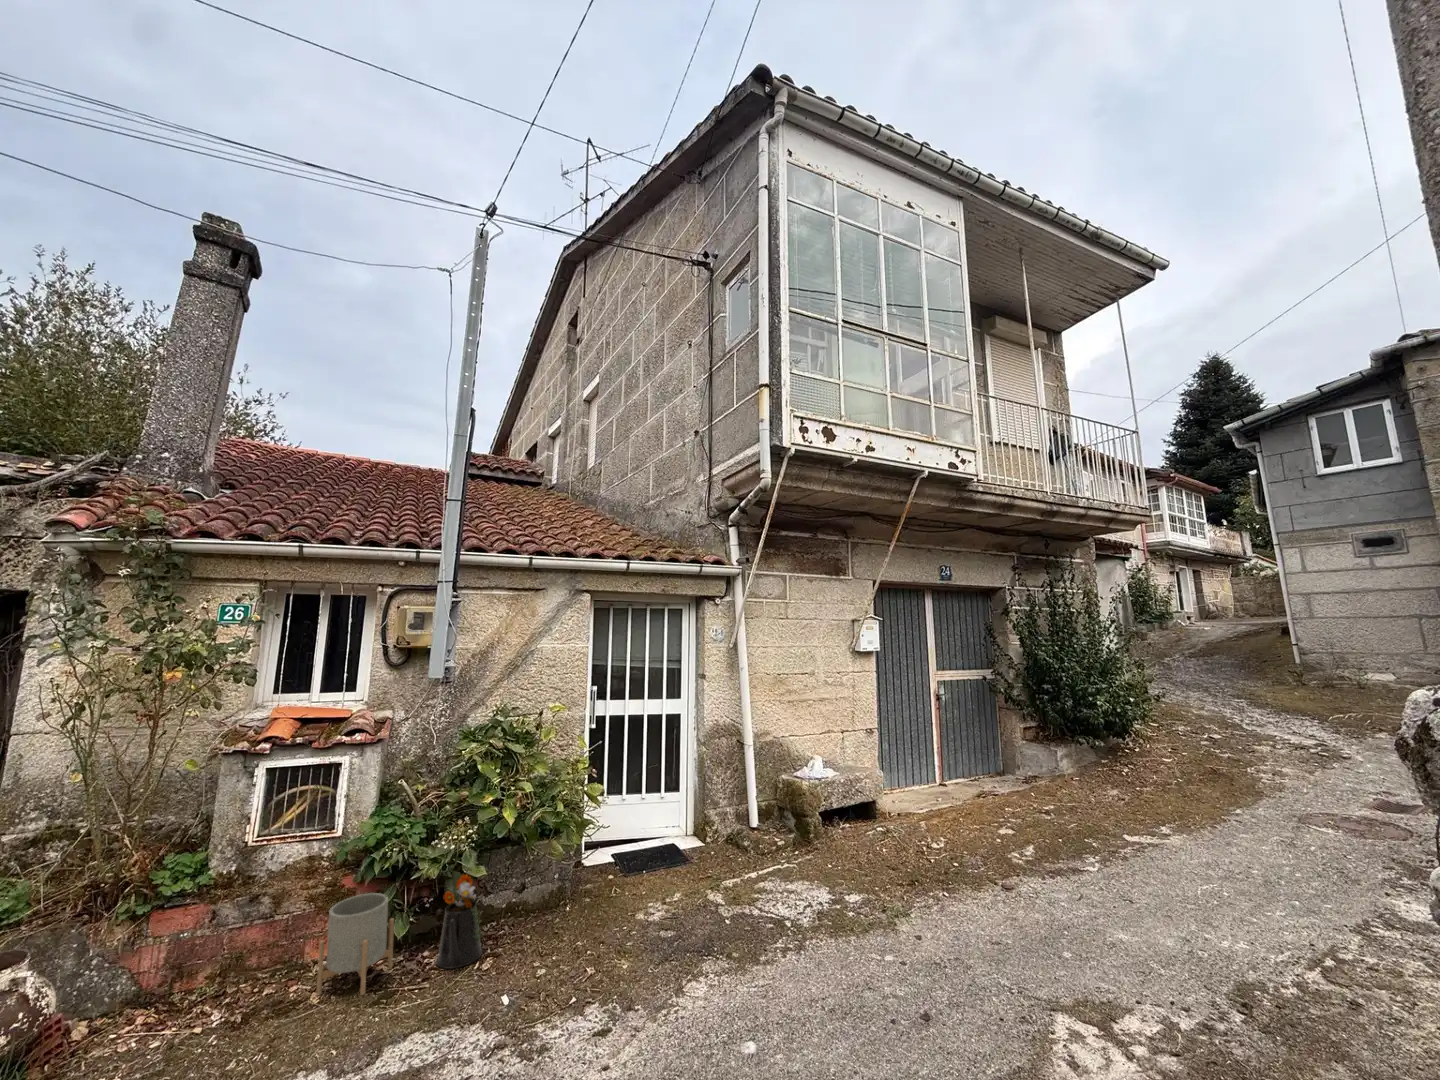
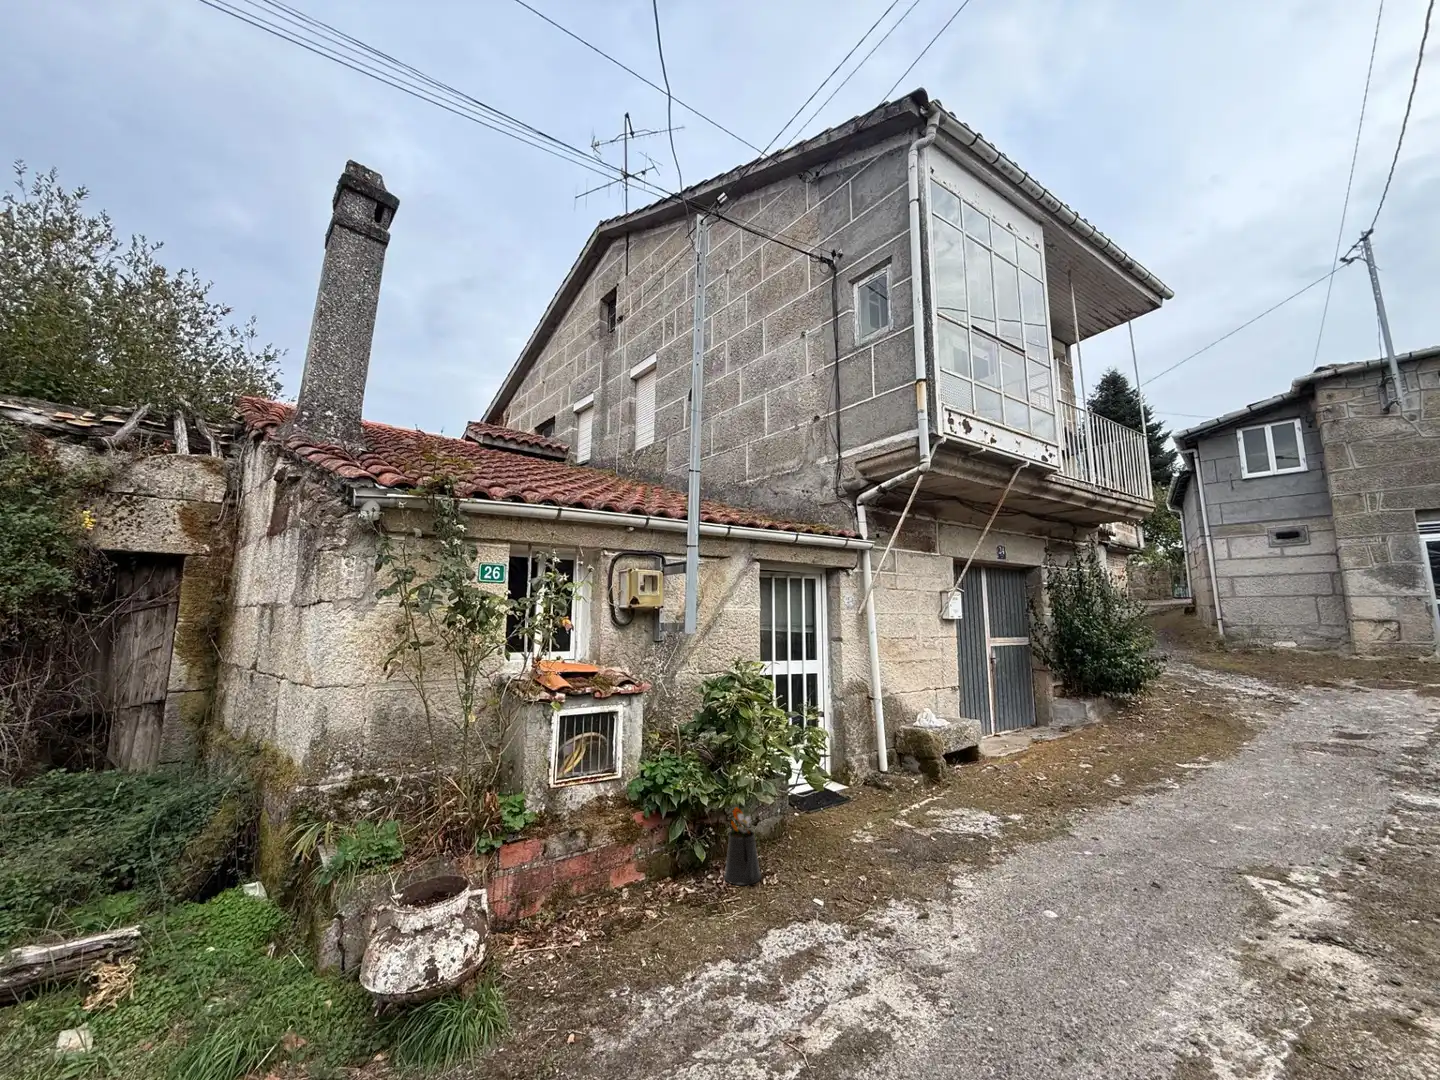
planter: present [317,893,394,995] -> none [649,825,694,912]

